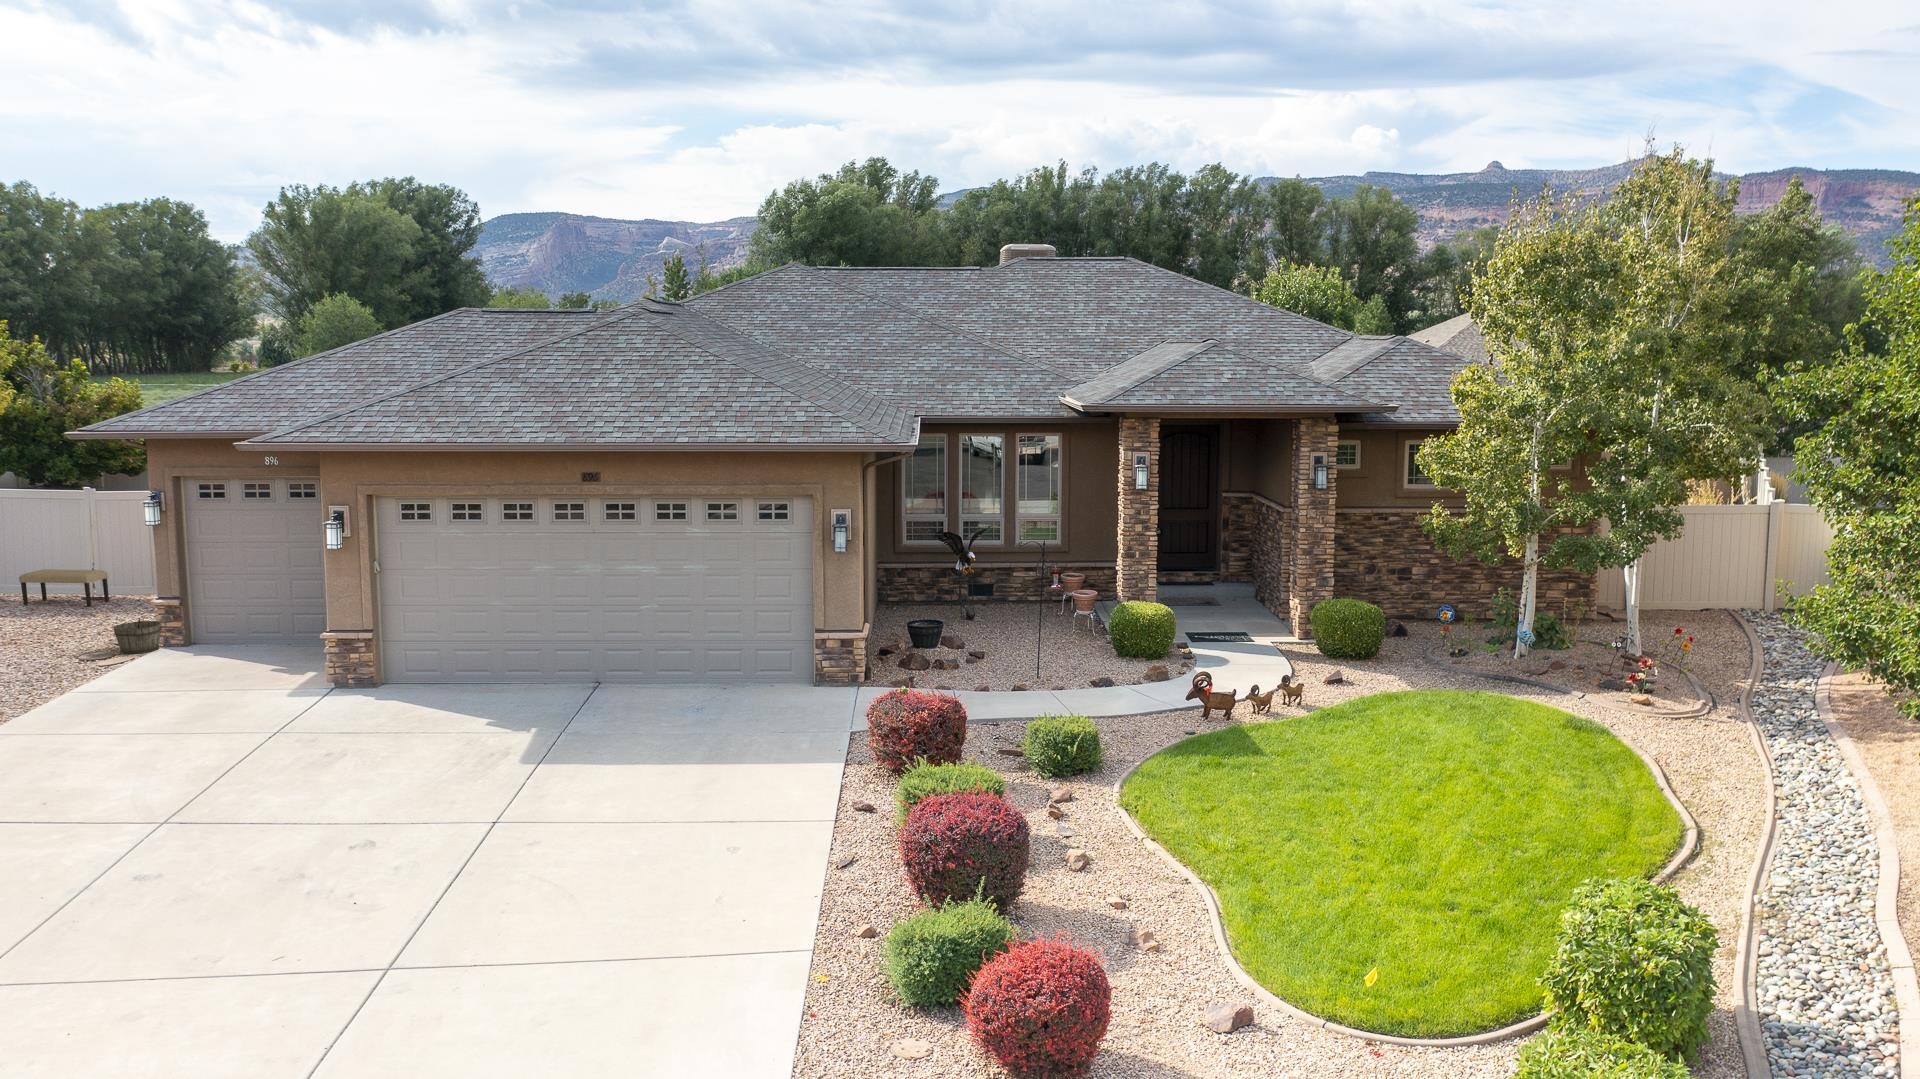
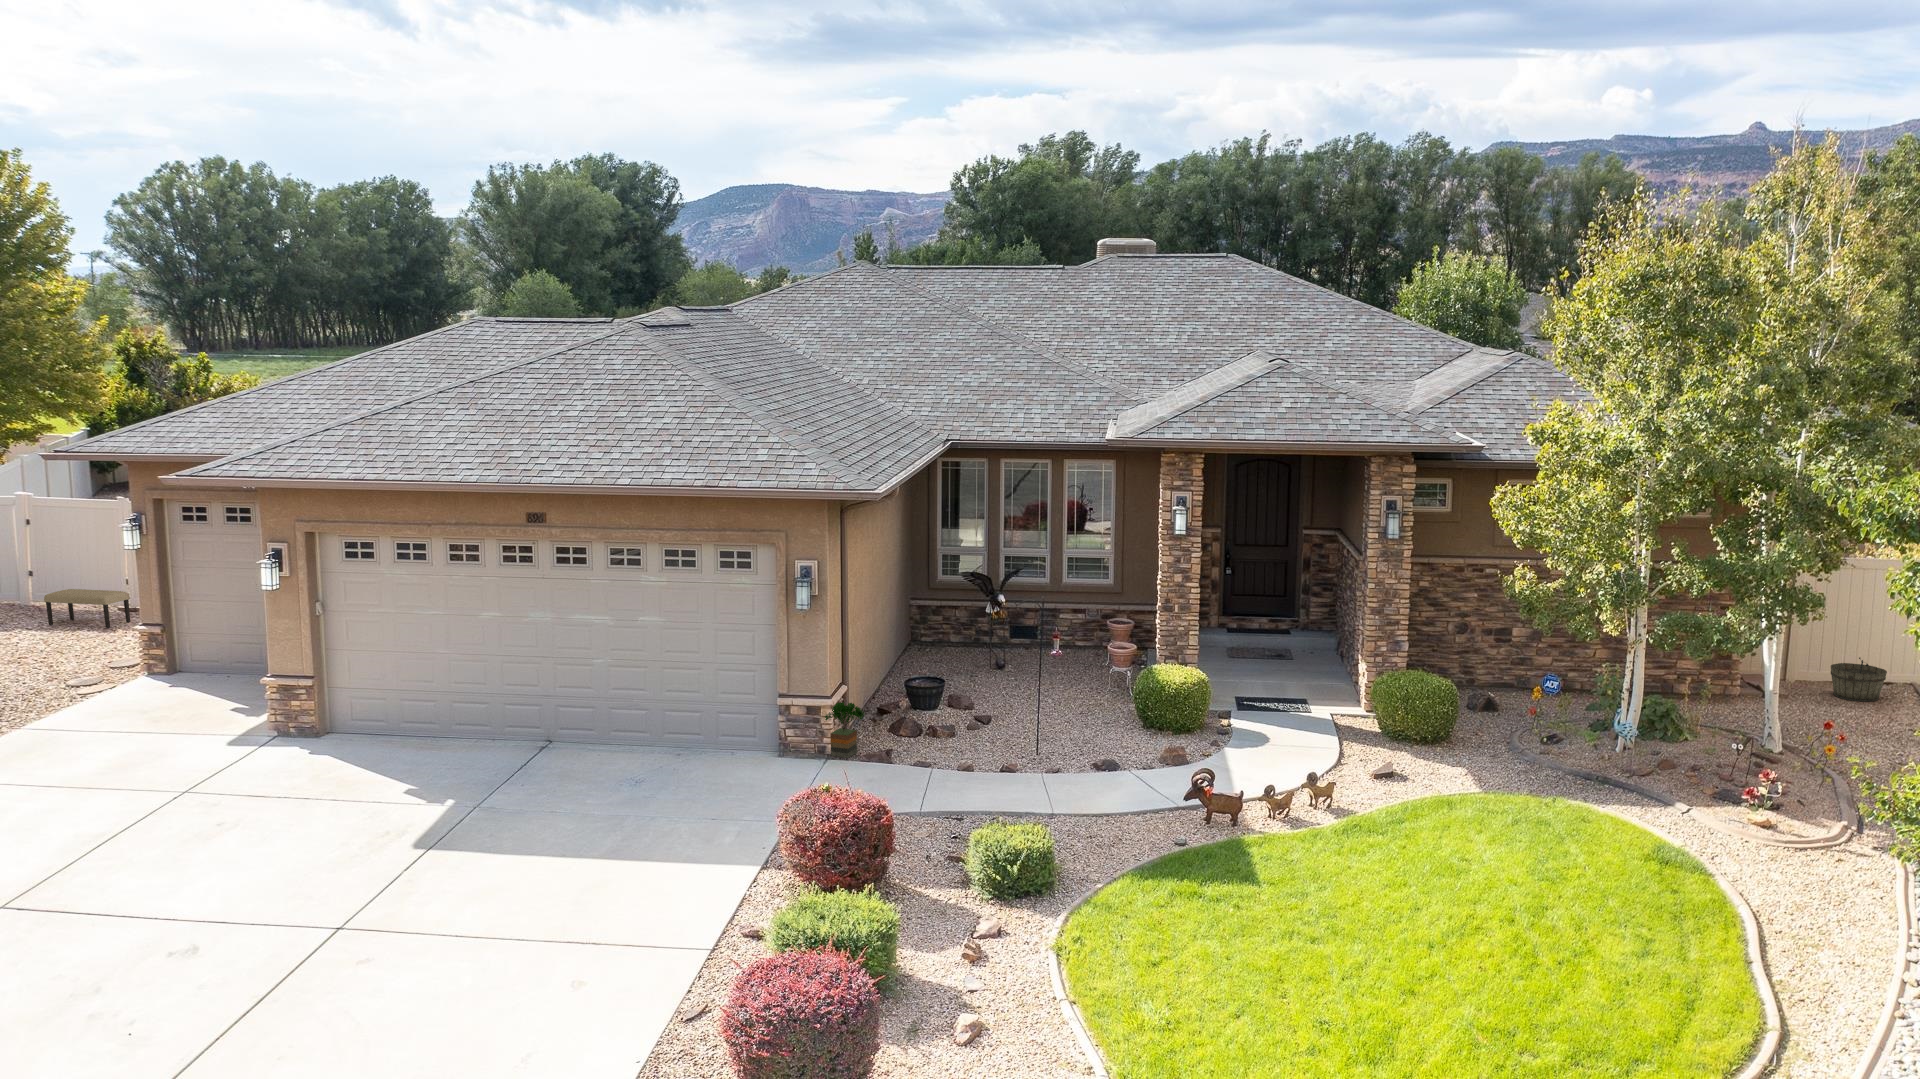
wooden bucket: present [113,616,162,654] -> present [1831,658,1887,702]
potted tree: none [857,636,893,685] -> present [825,702,864,758]

